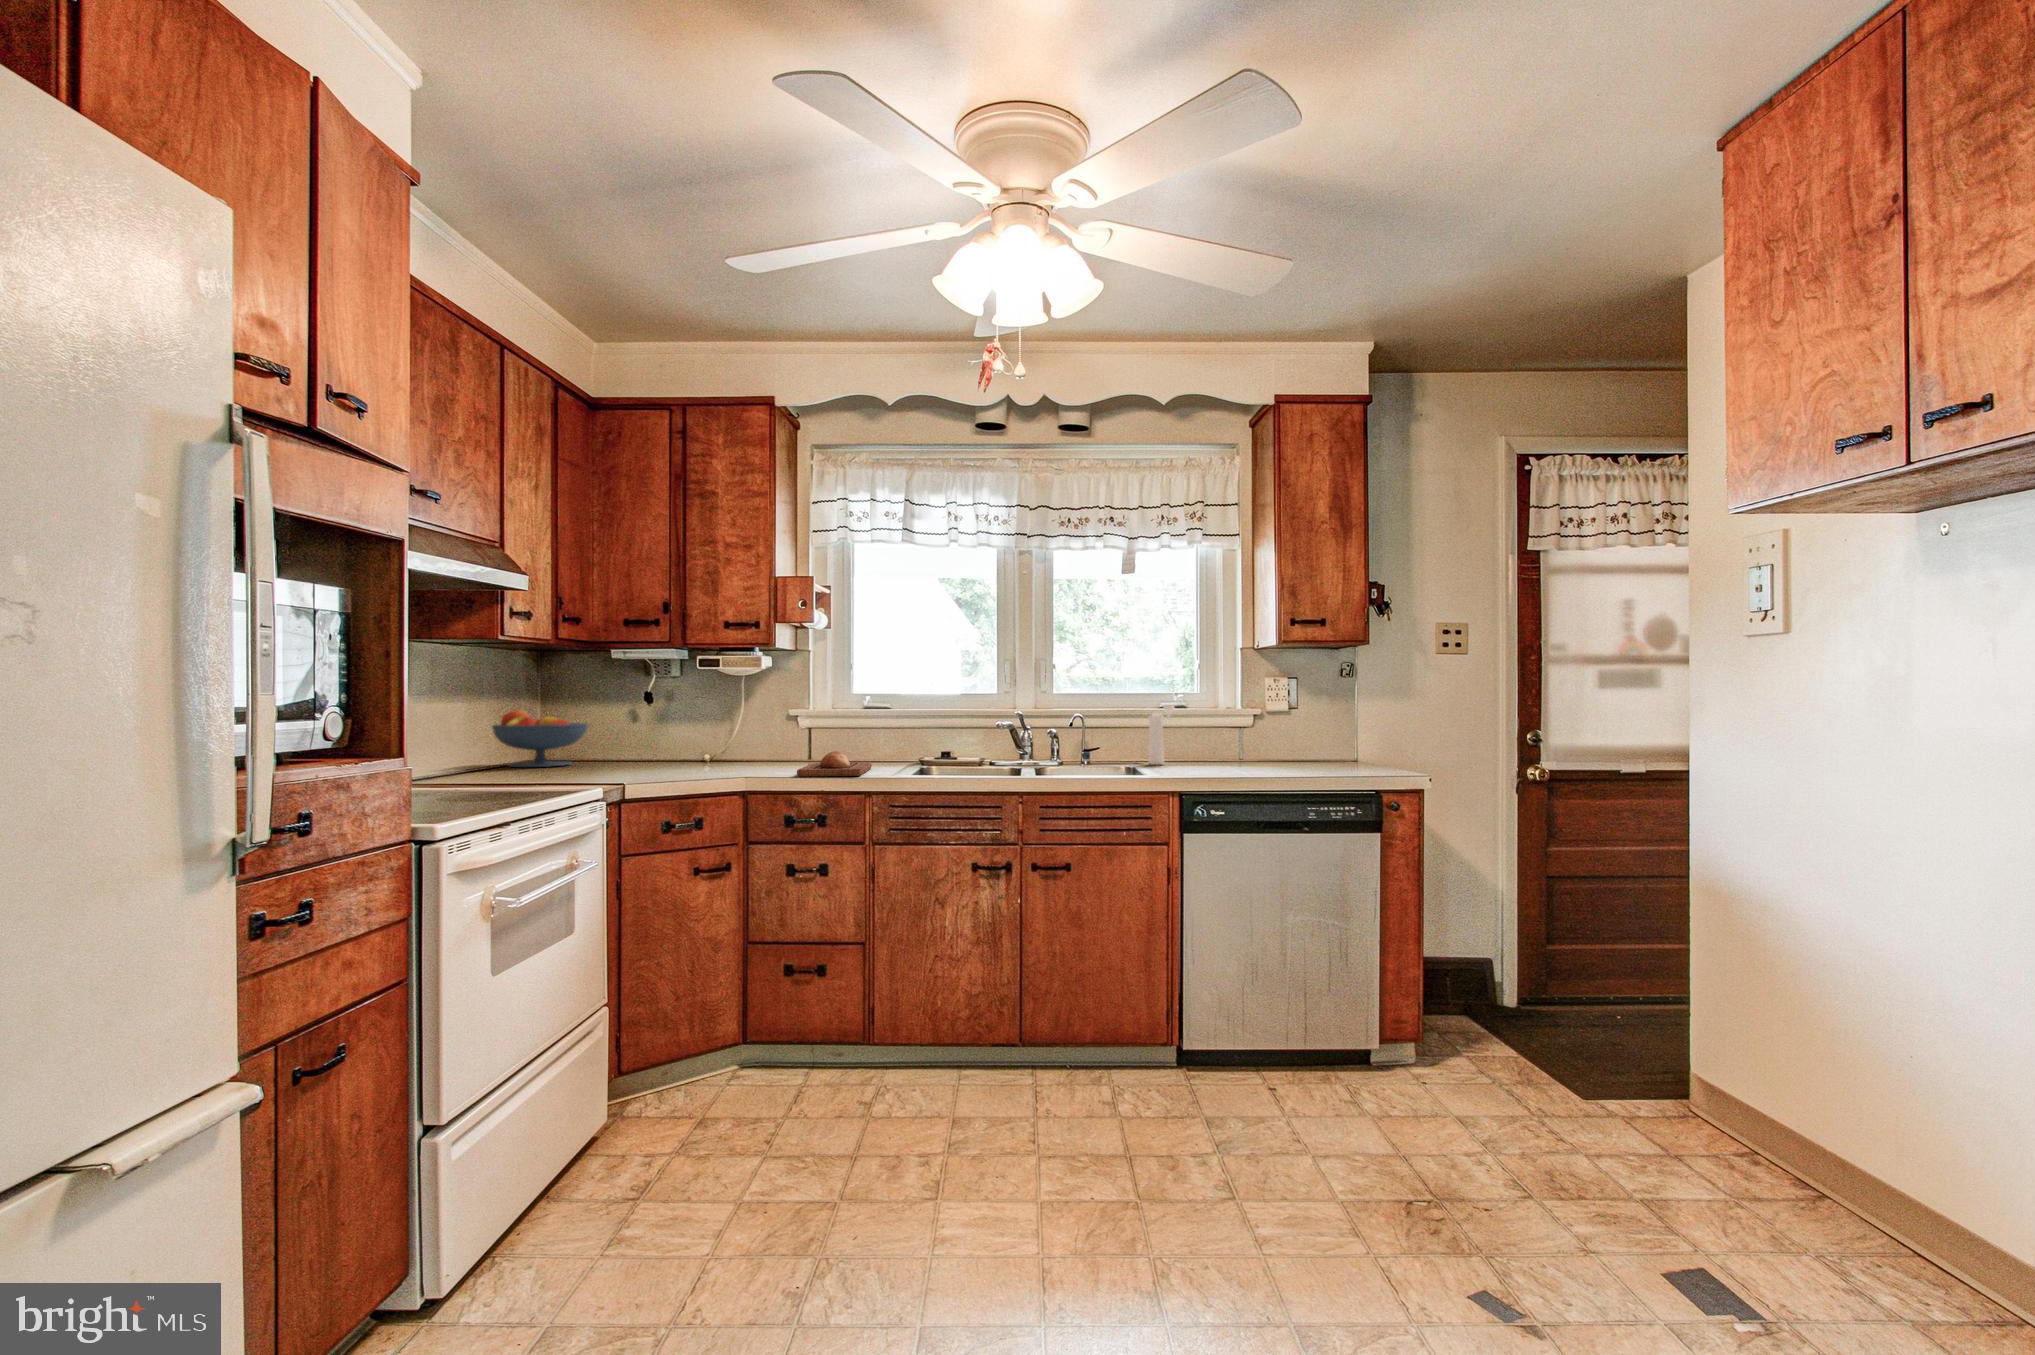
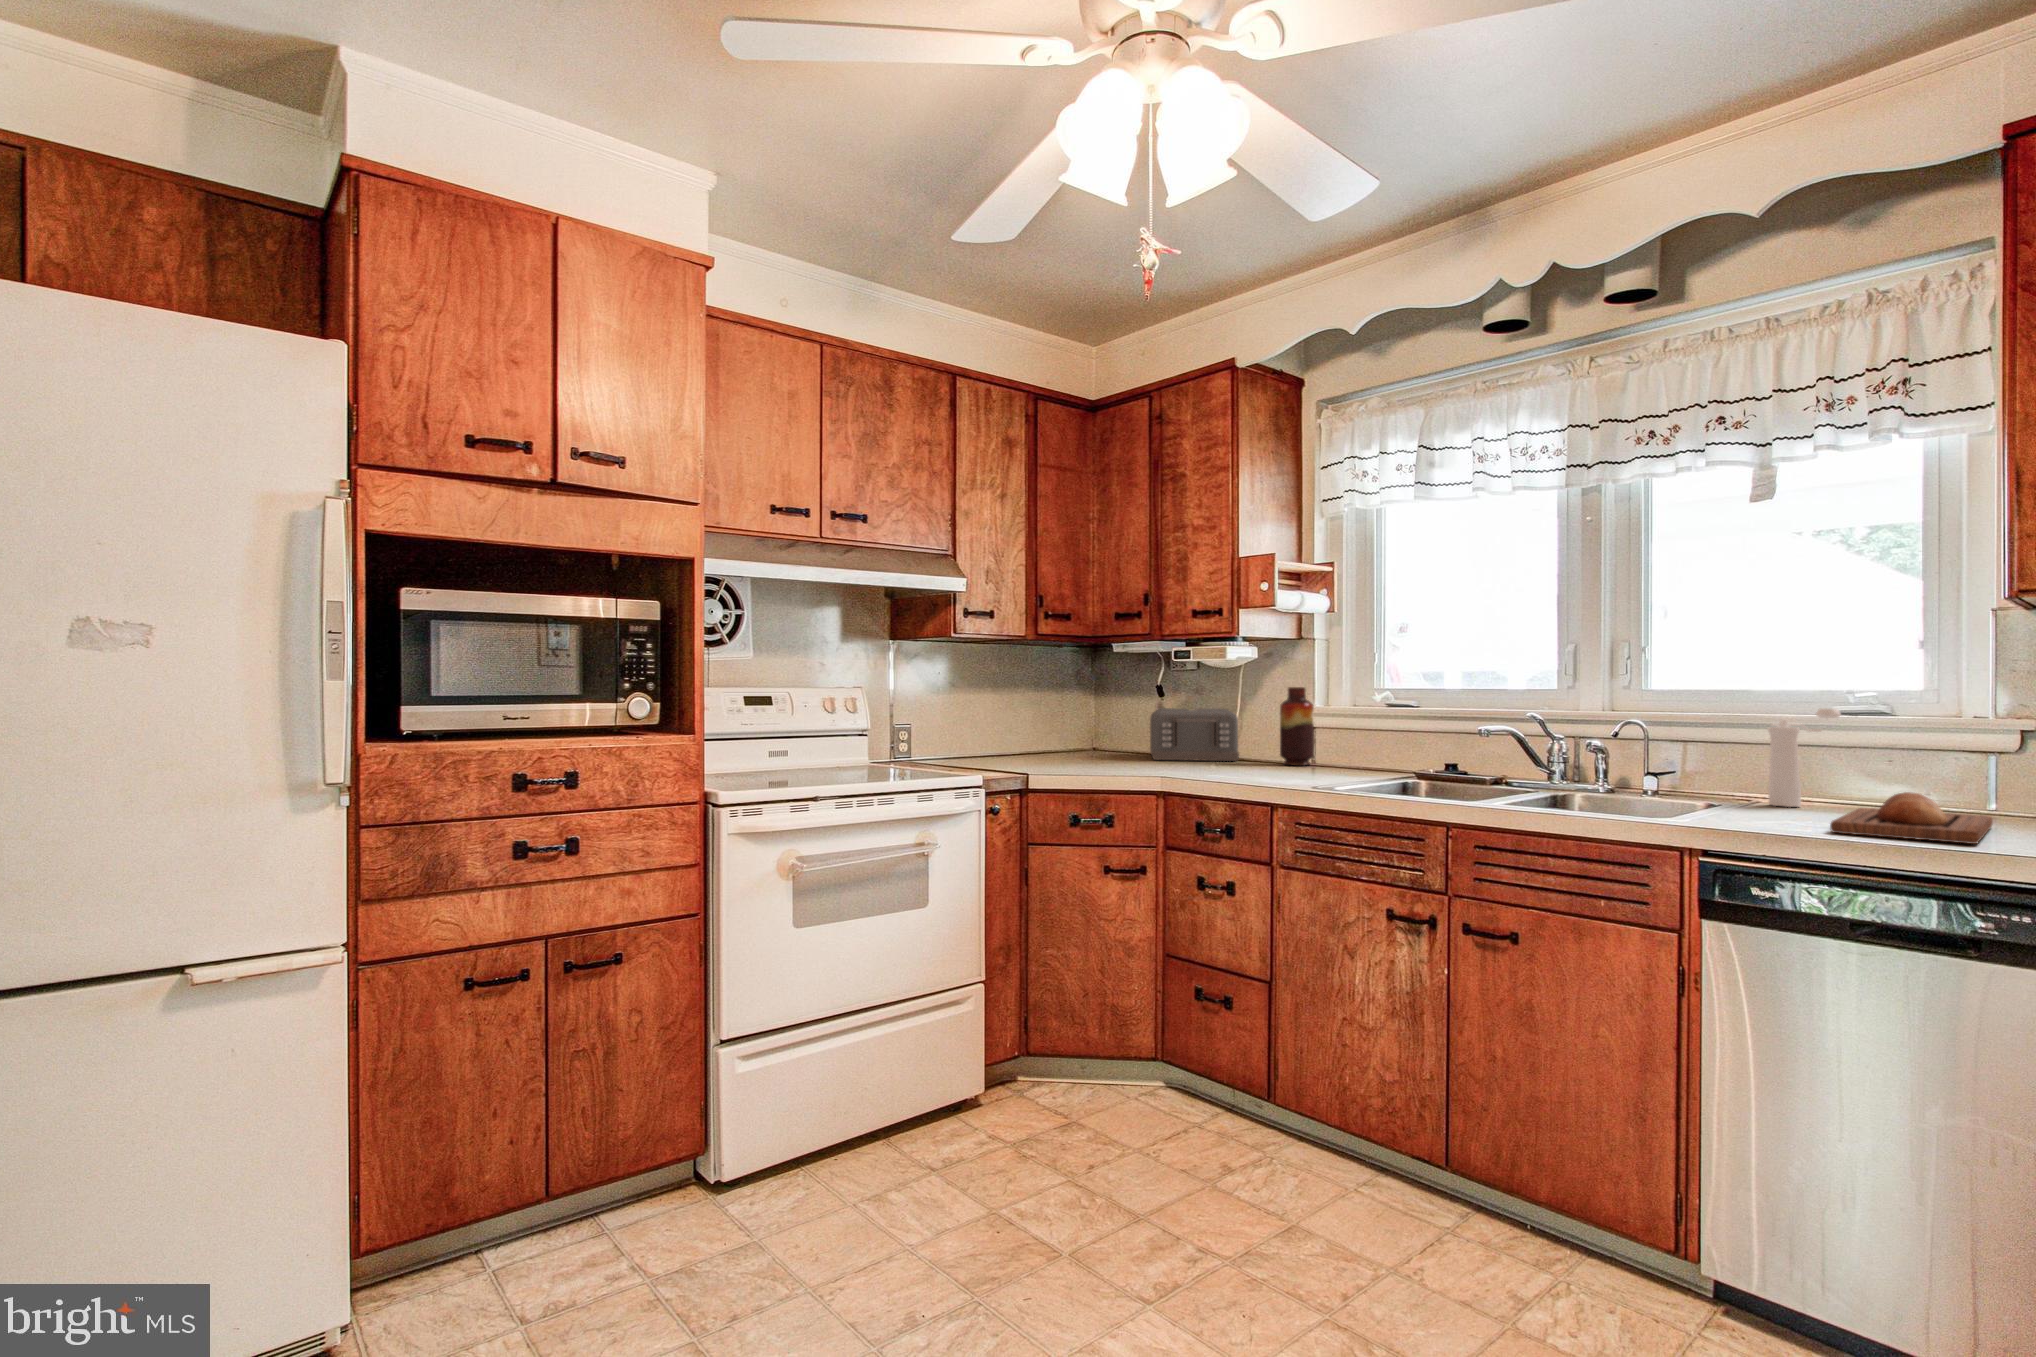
vase: none [784,693,814,762] -> present [1280,687,1314,766]
fruit bowl: present [491,710,588,767] -> none [1021,701,1104,755]
toaster: none [631,713,743,765] -> present [1150,708,1239,761]
bread loaf: present [797,751,872,777] -> present [1830,792,1993,844]

